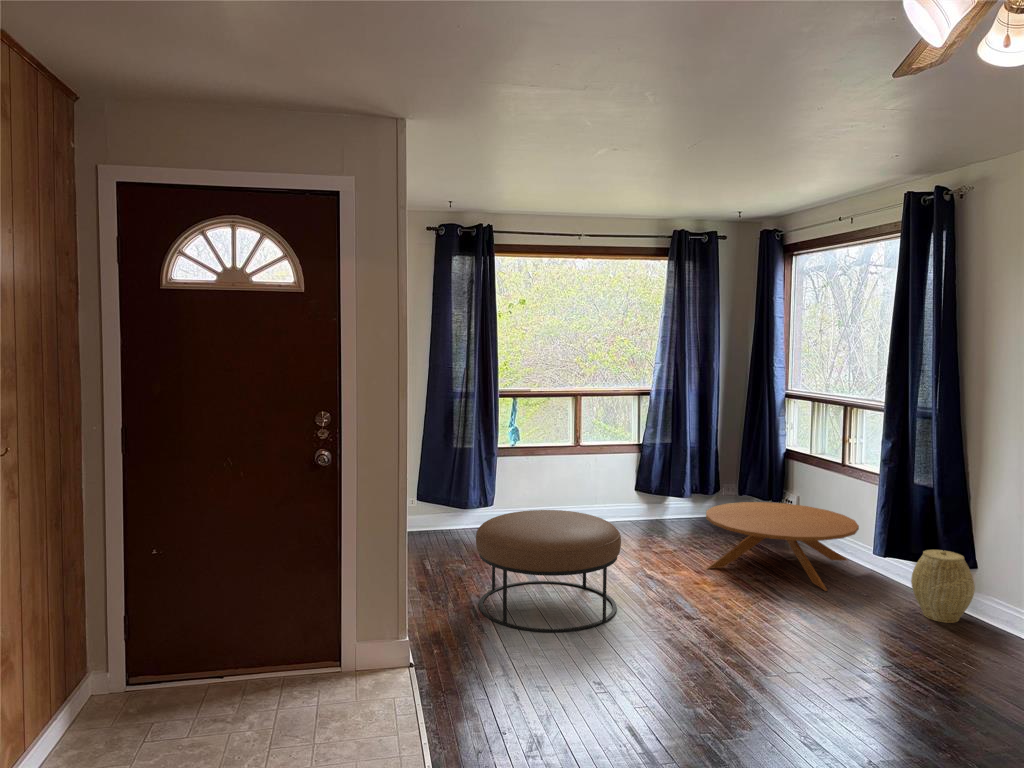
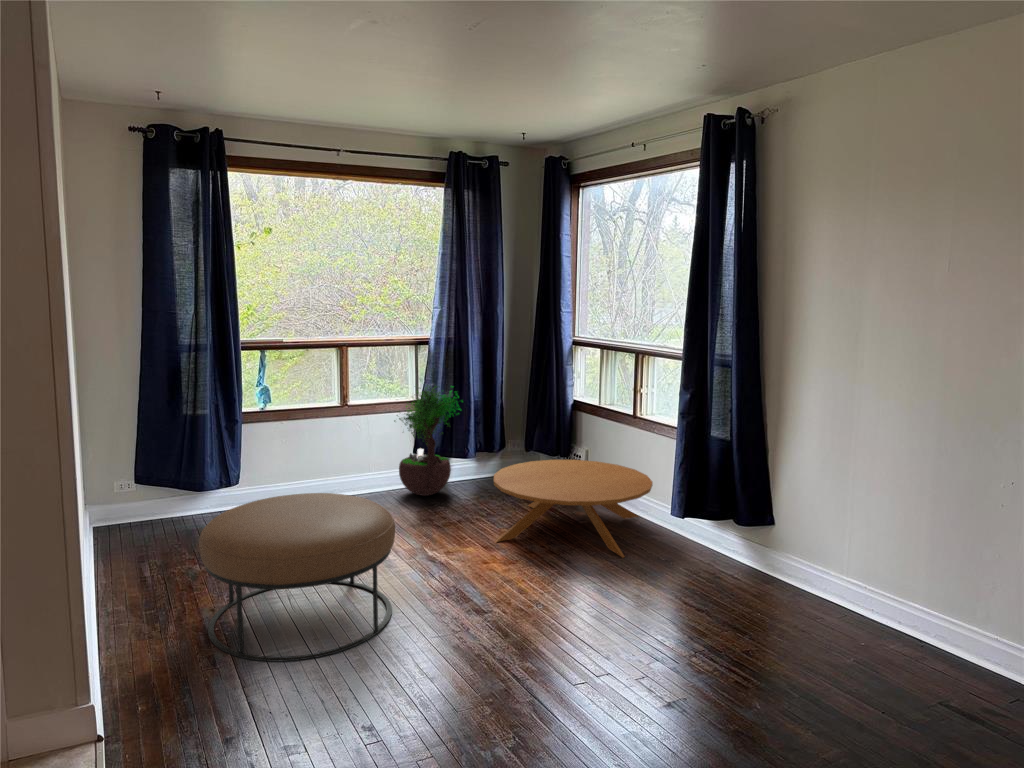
potted tree: none [619,424,681,528] -> present [394,386,463,496]
woven basket: present [911,550,975,623] -> none [710,506,772,583]

